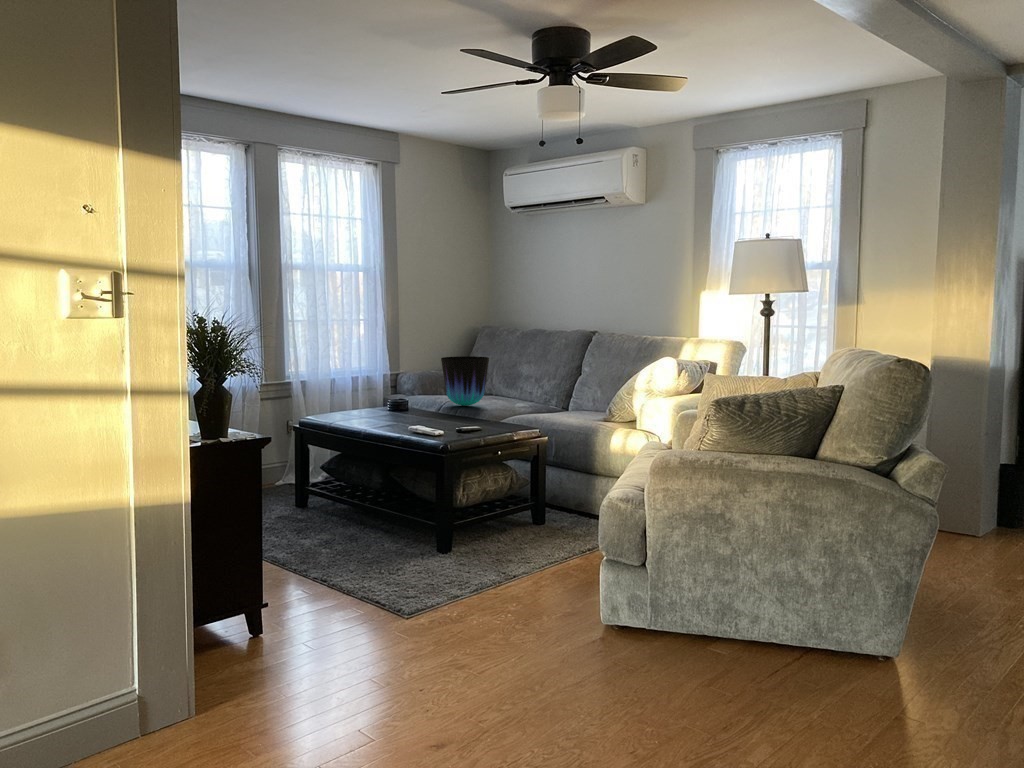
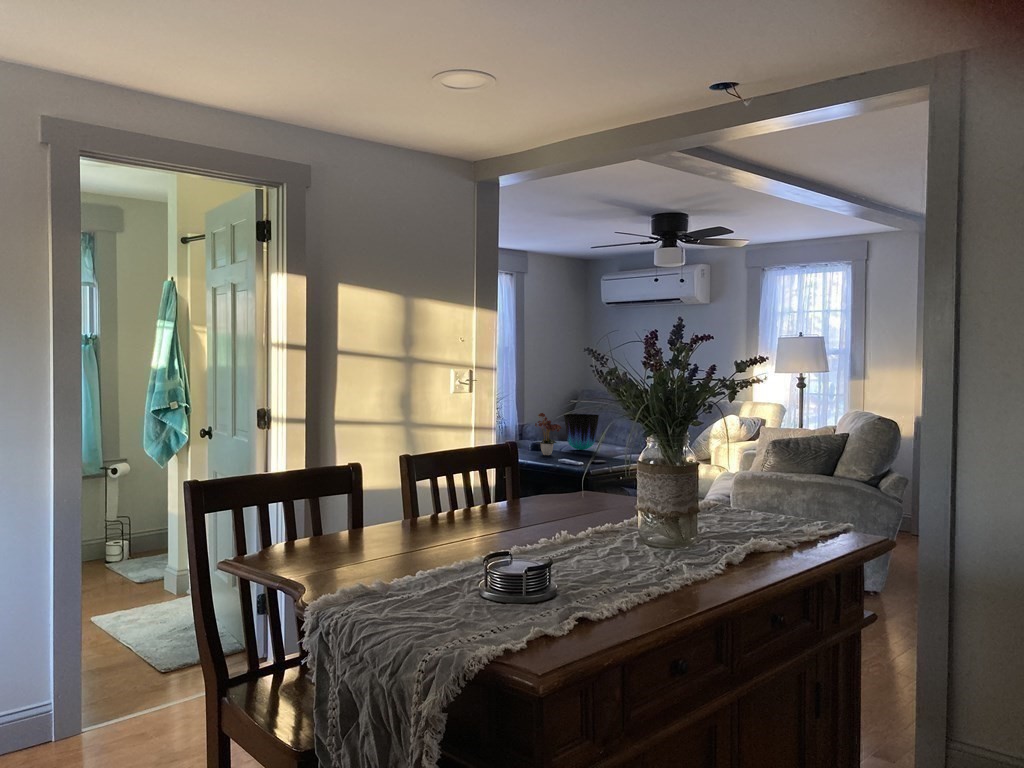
flower arrangement: none [385,353,429,416] -> present [535,413,561,455]

